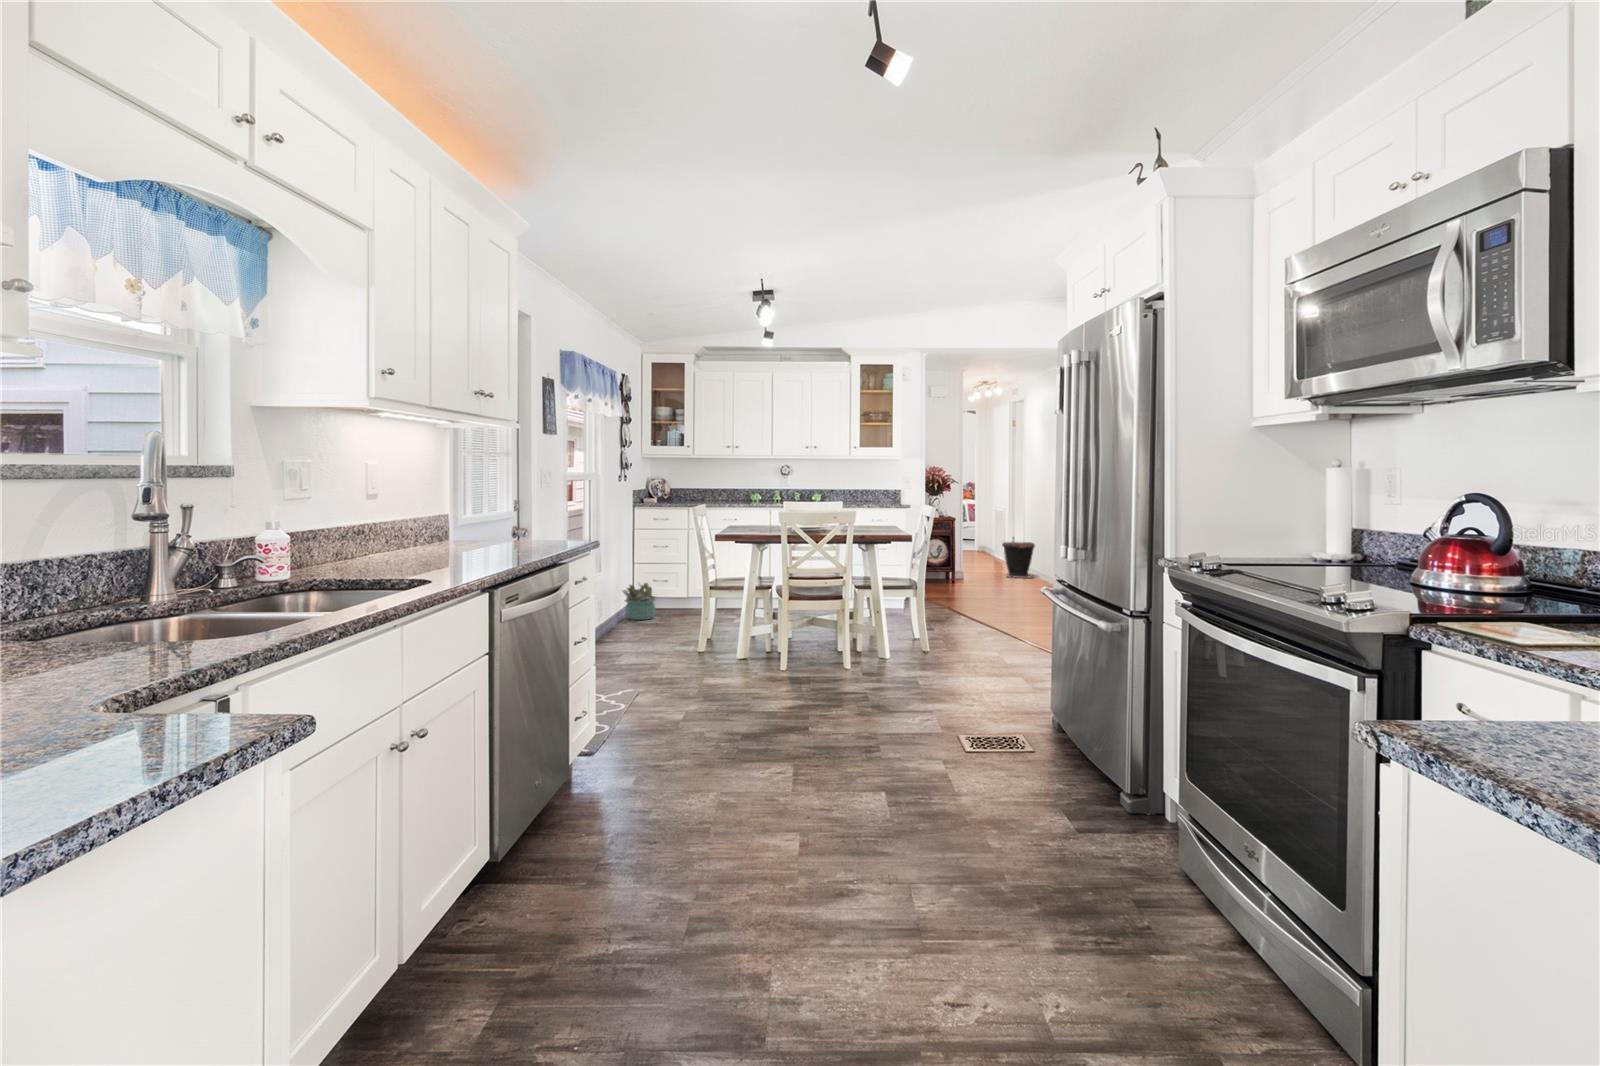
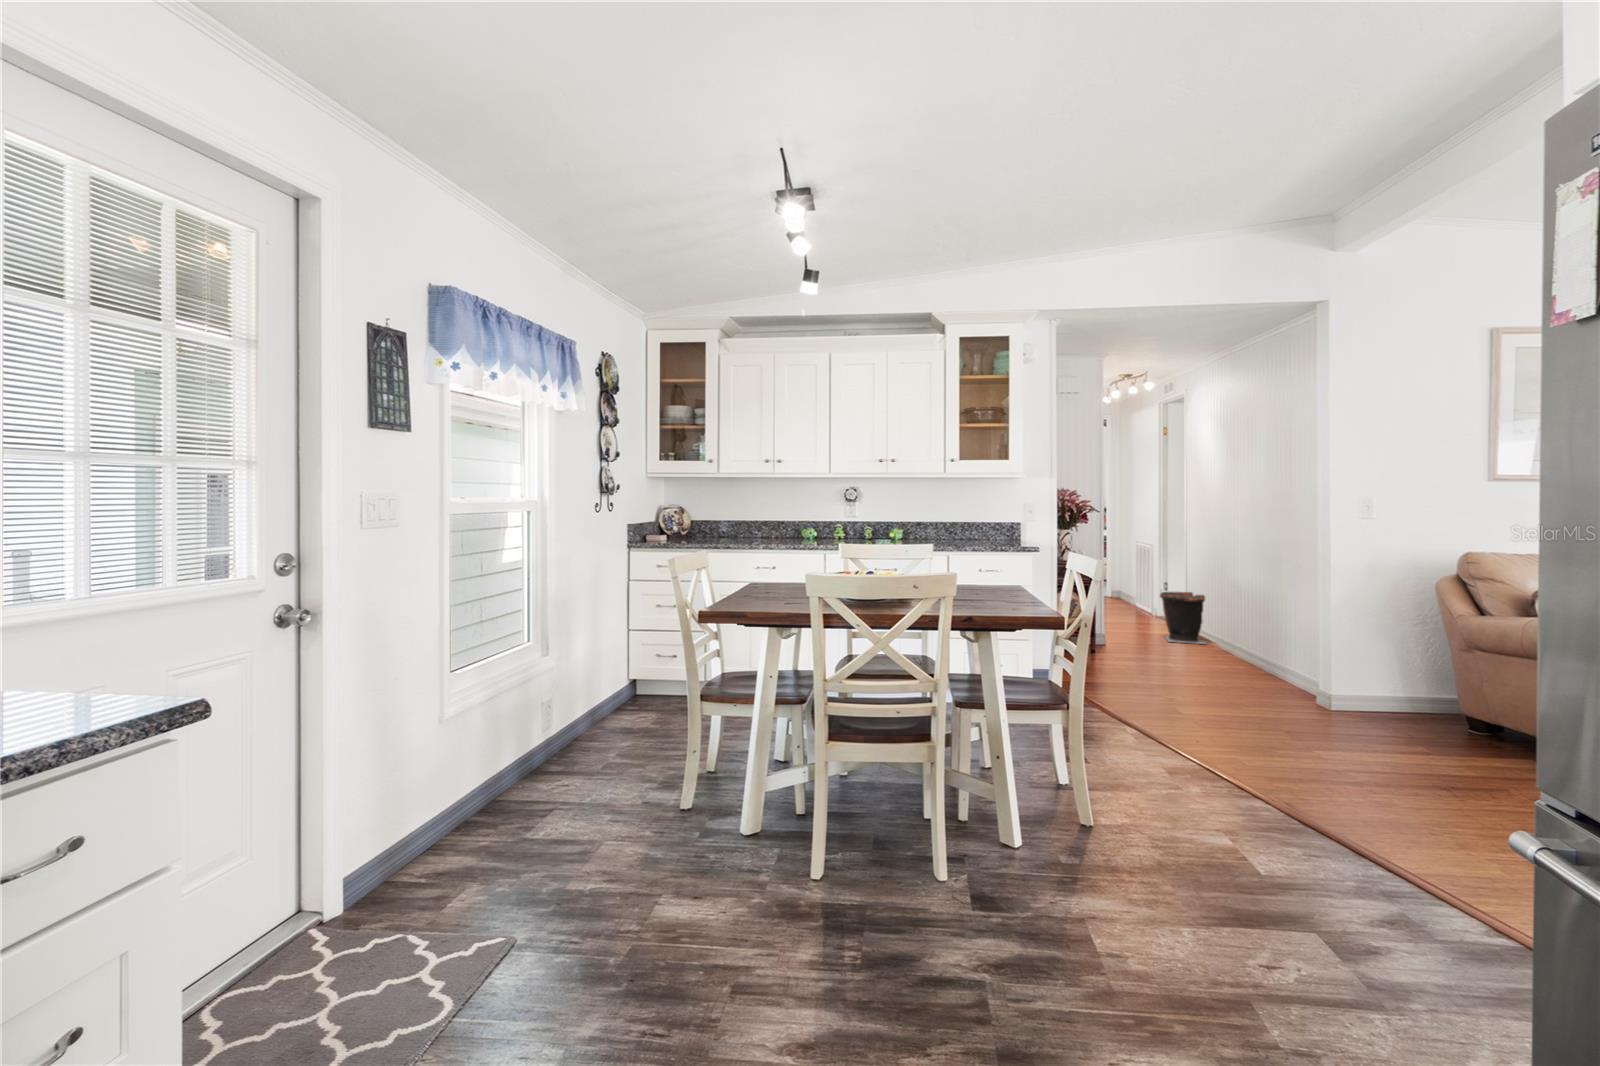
decorative plant: present [622,583,655,620] -> none [597,662,651,722]

